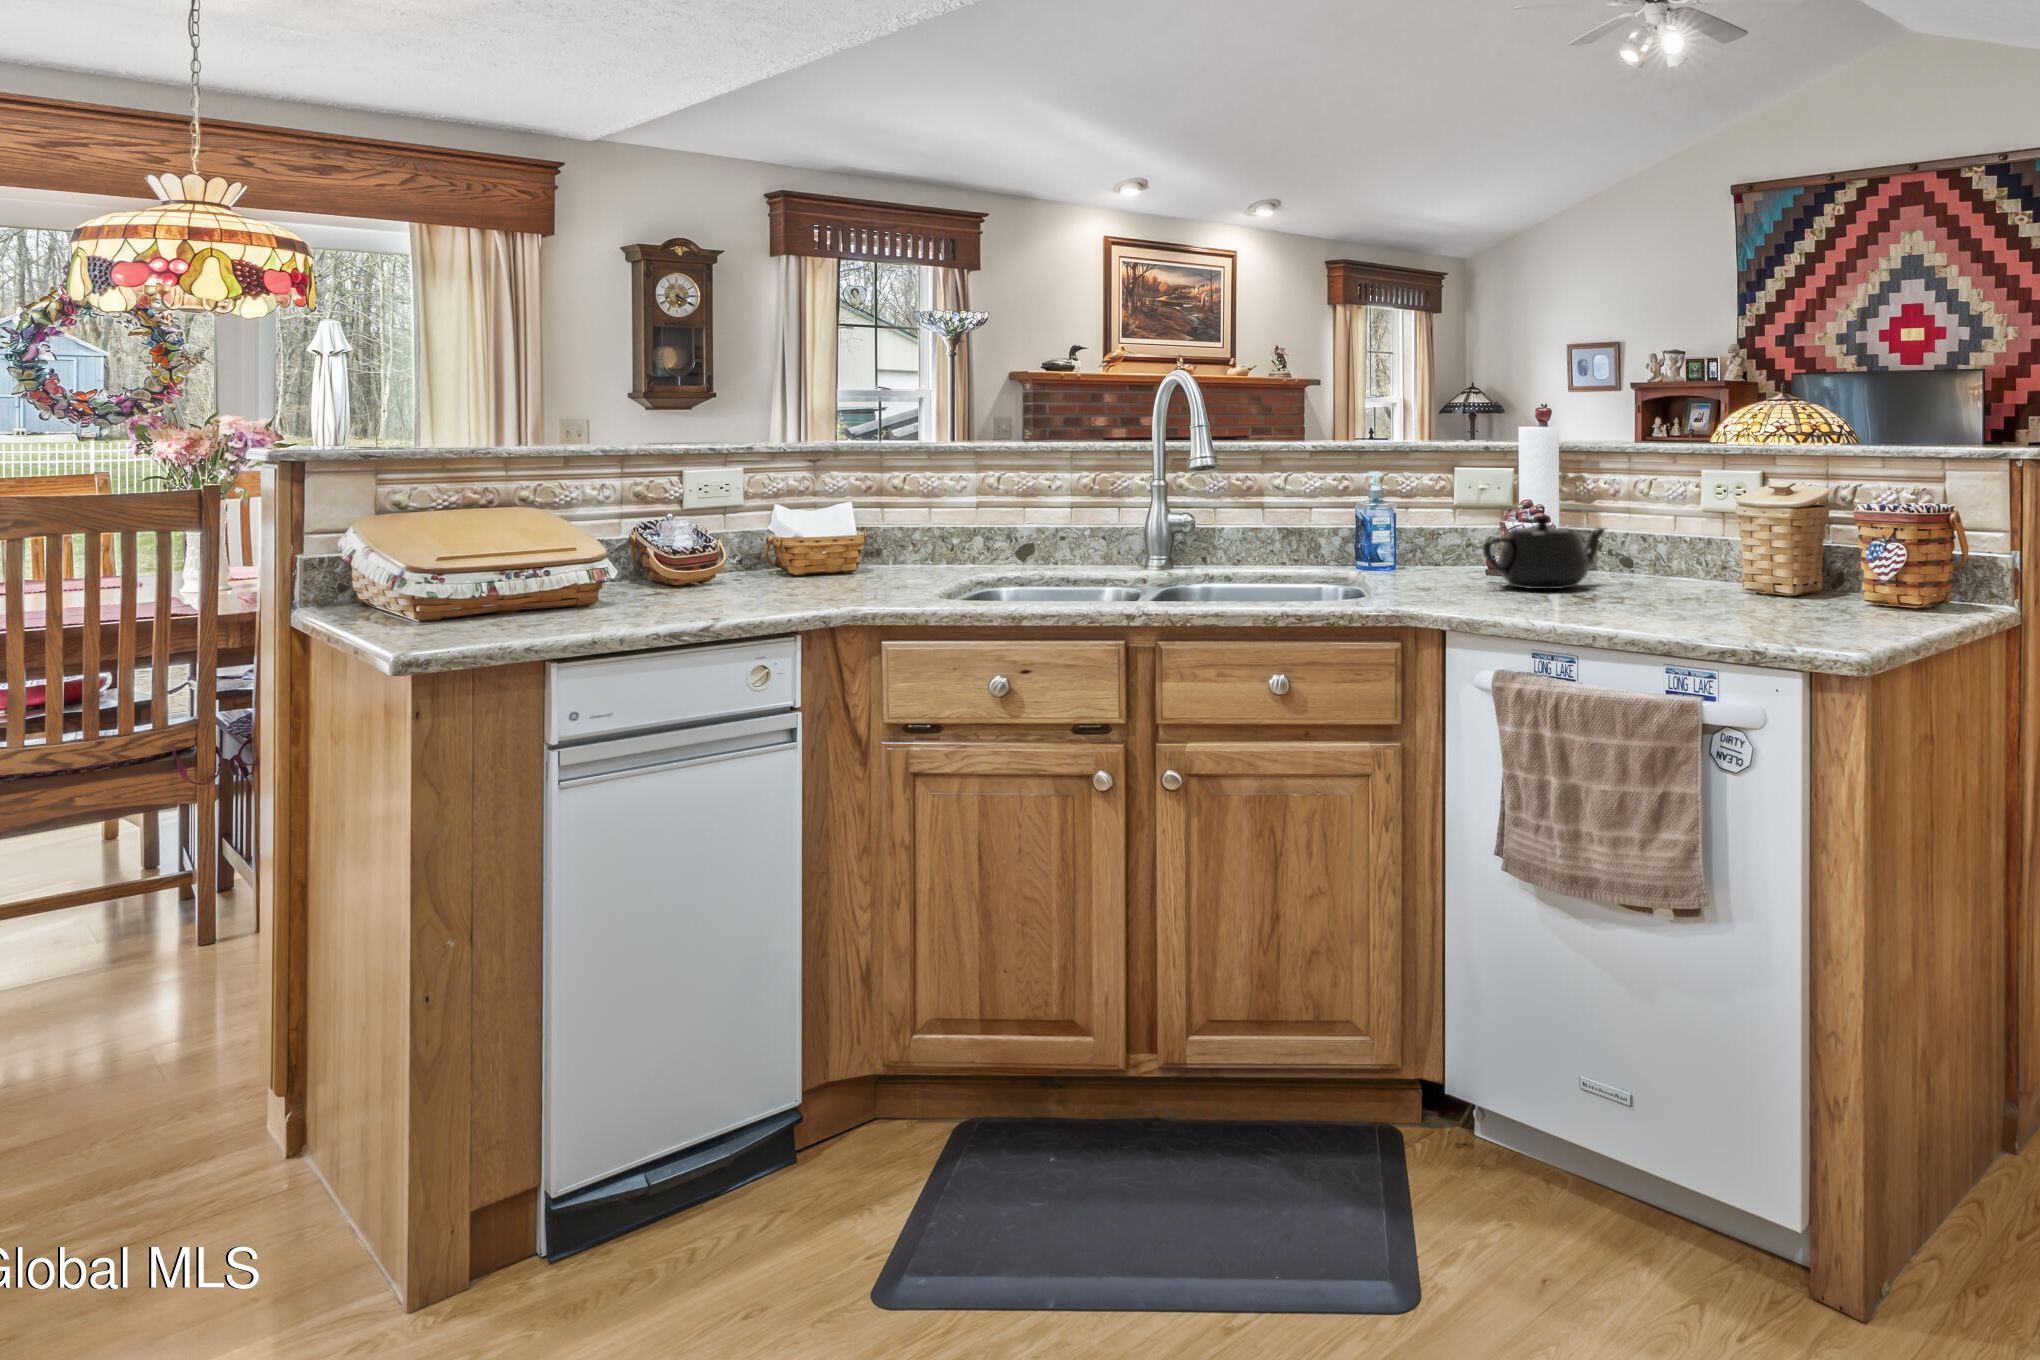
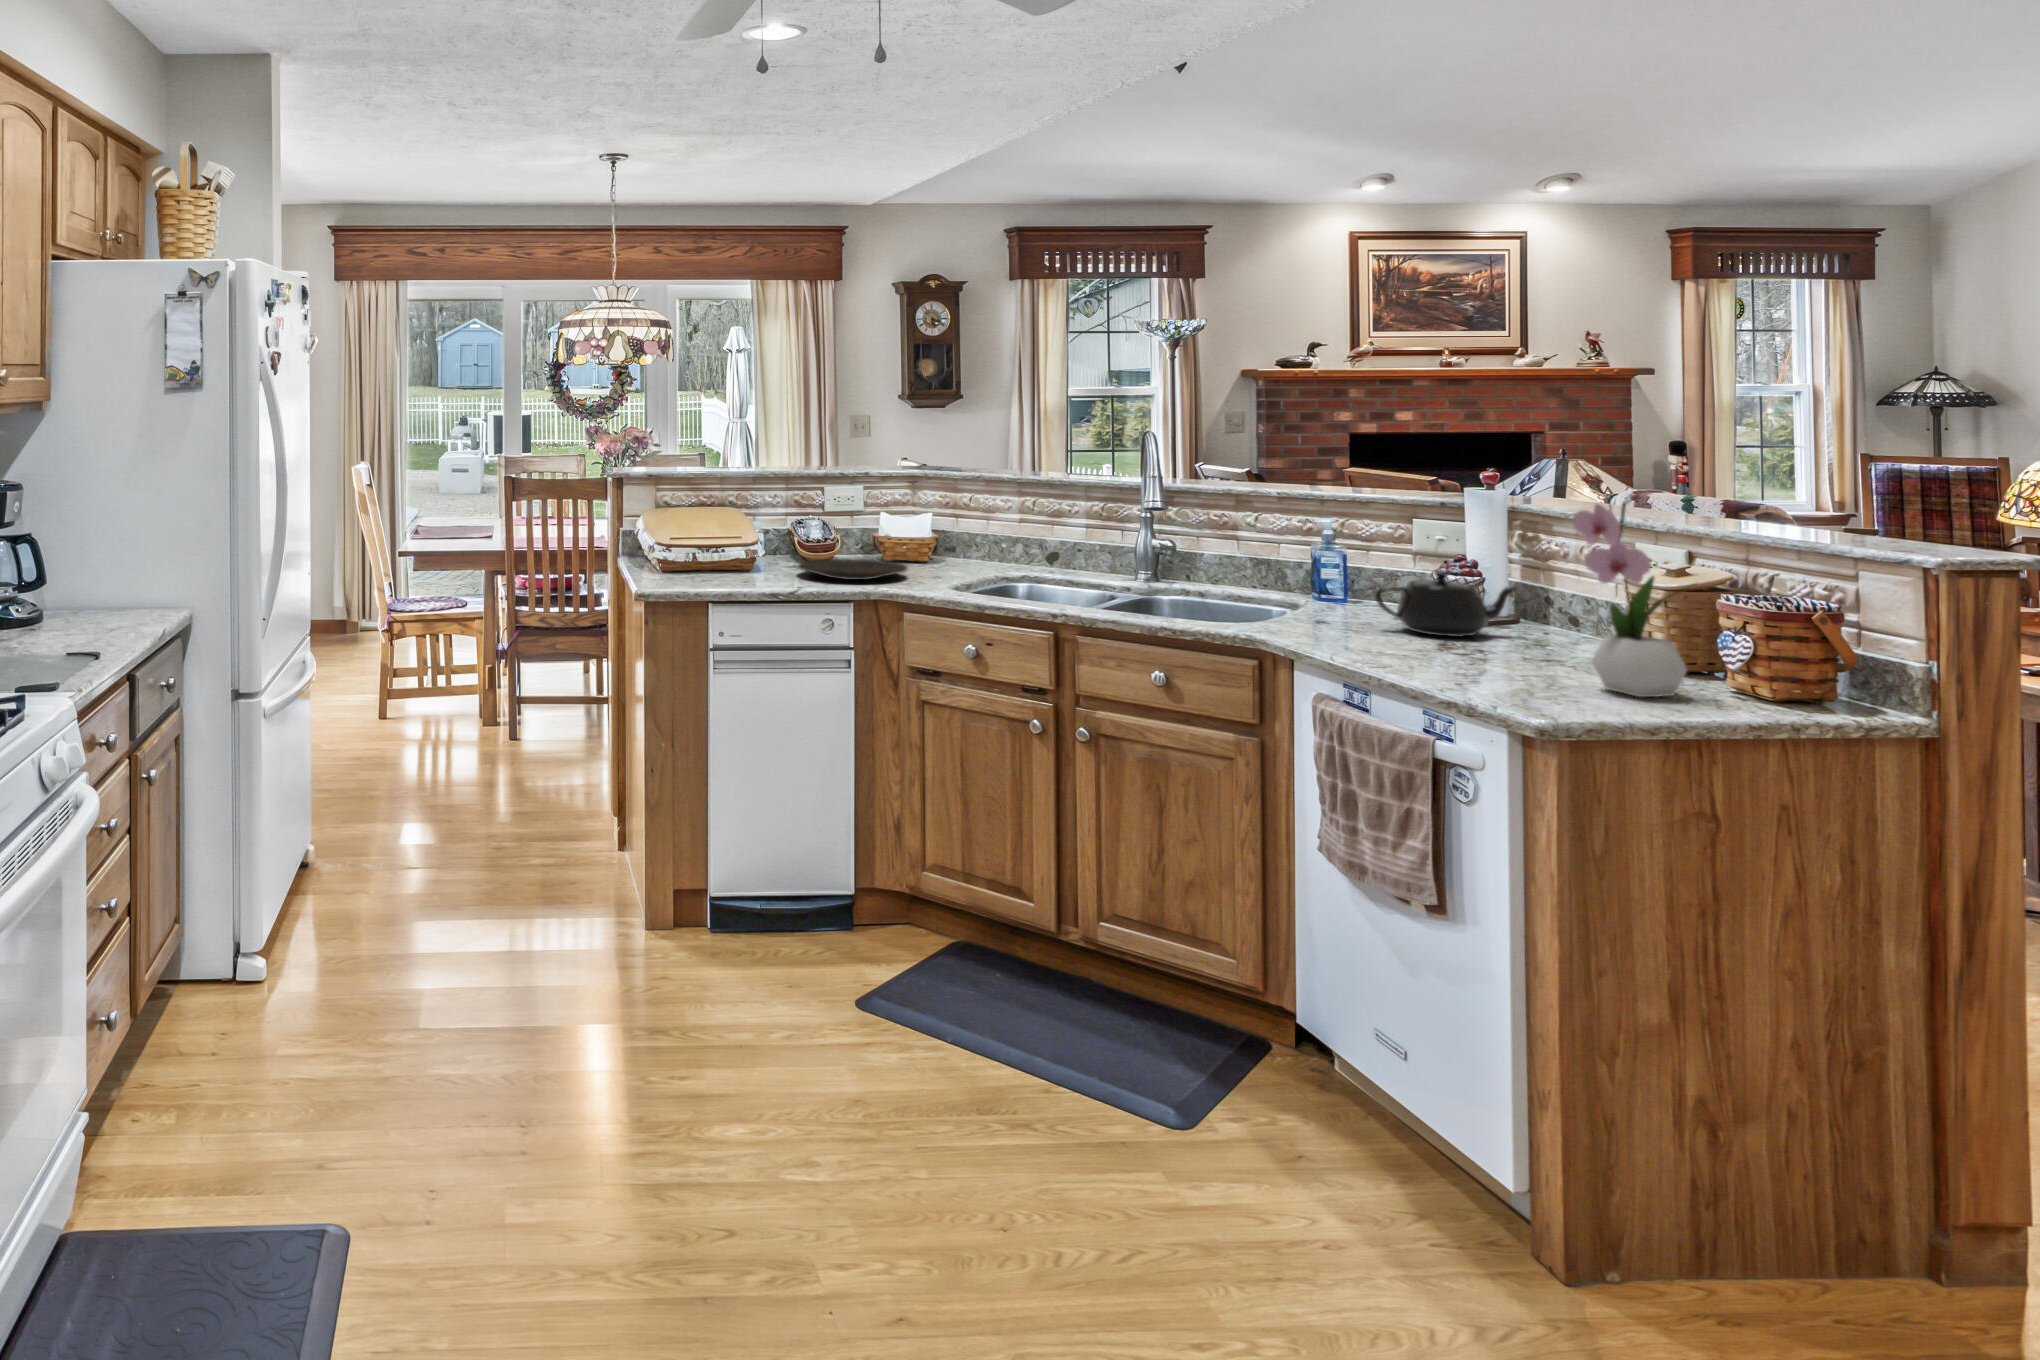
flower arrangement: none [1778,375,1875,620] -> present [1573,475,1687,697]
plate: none [681,570,861,600] -> present [798,558,907,580]

